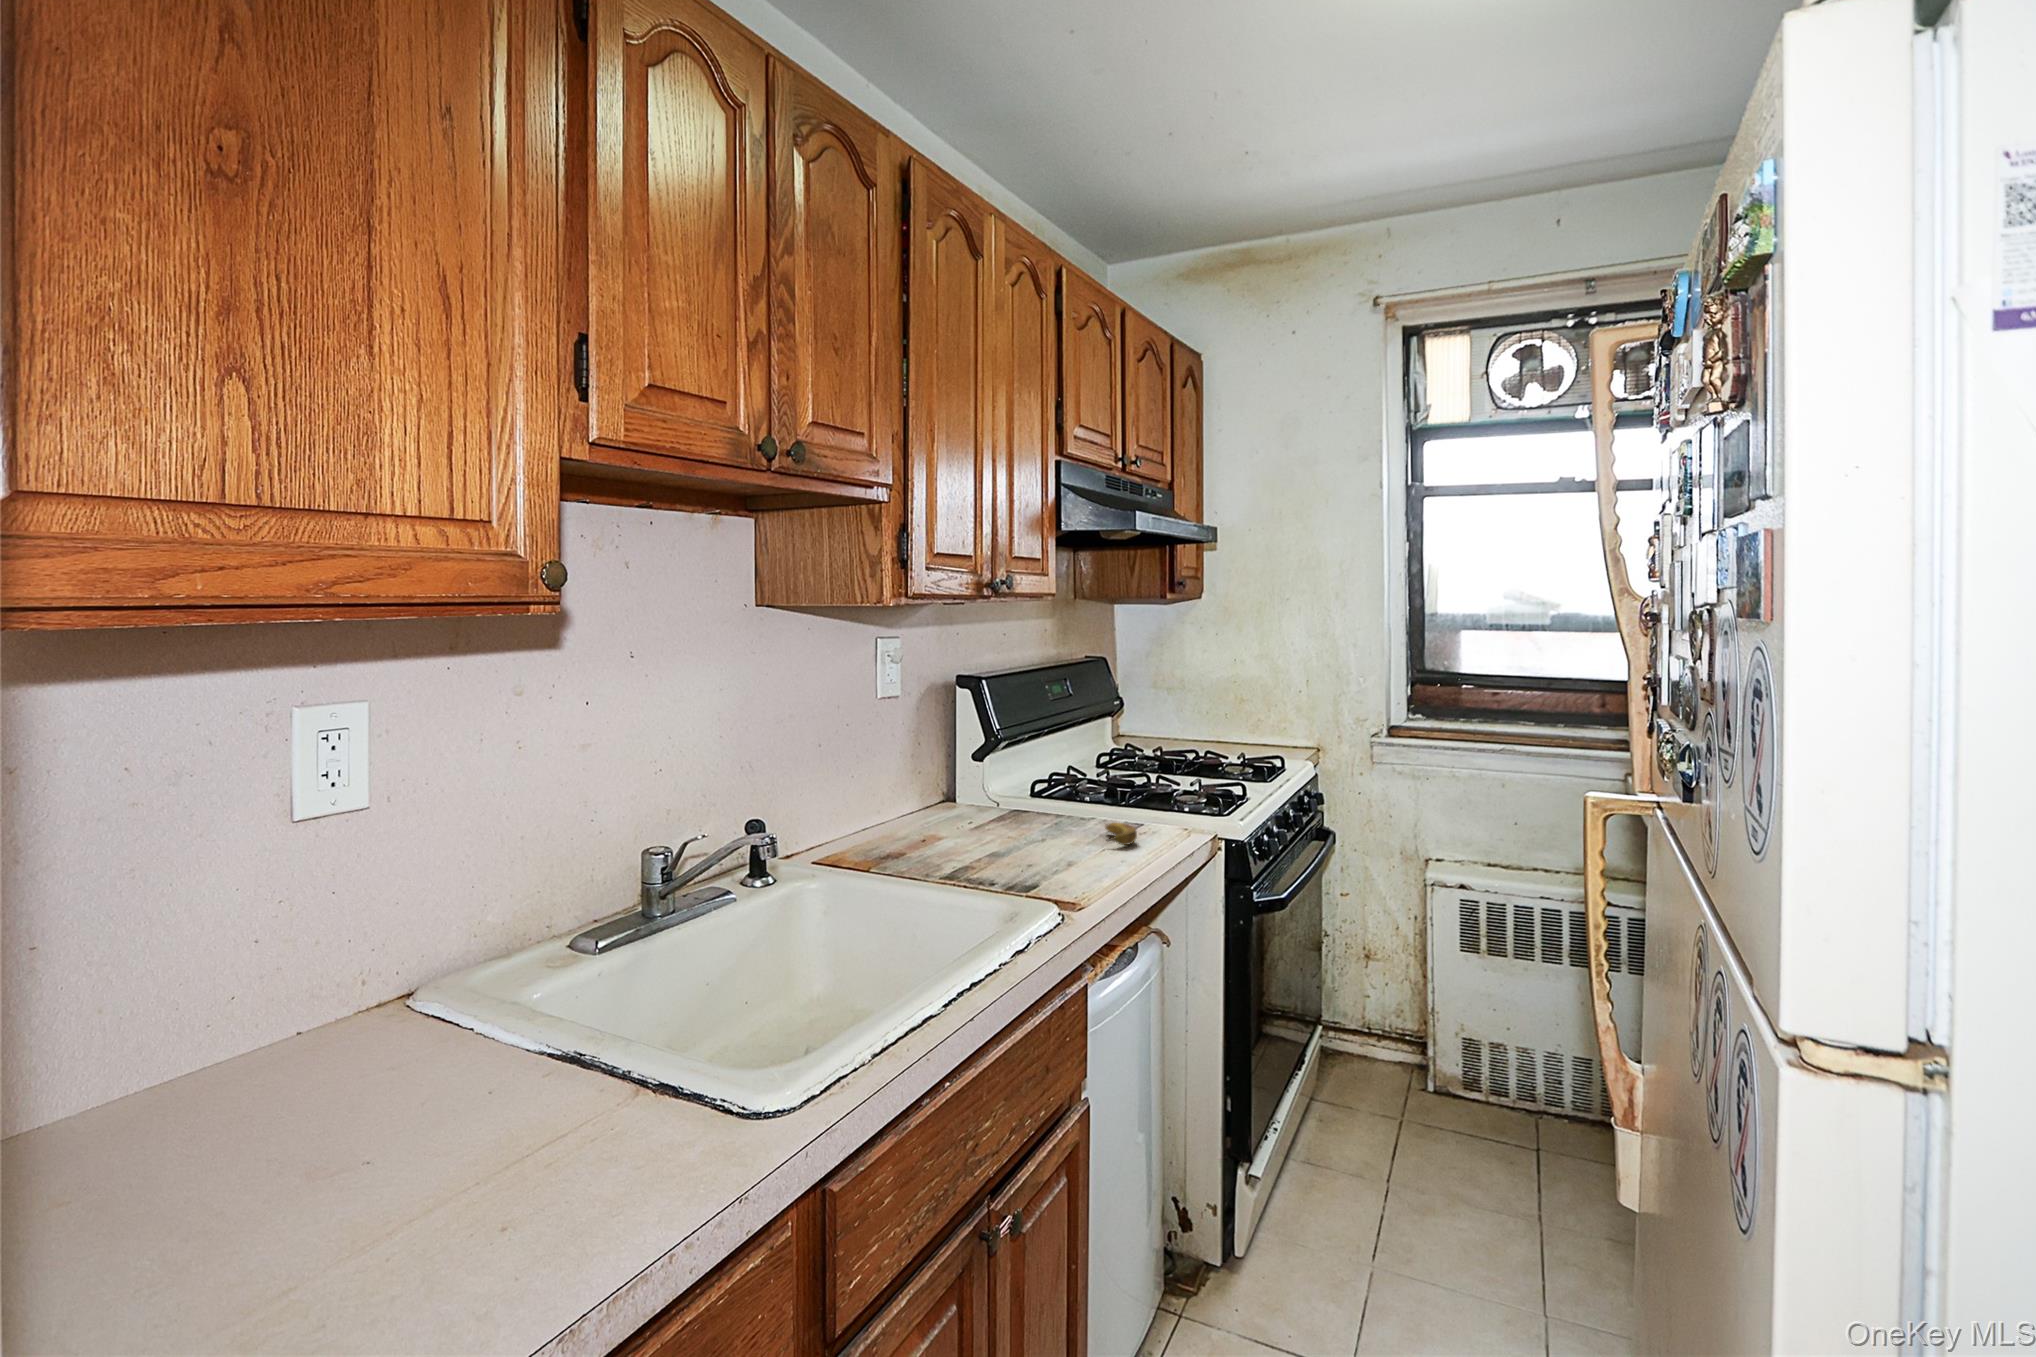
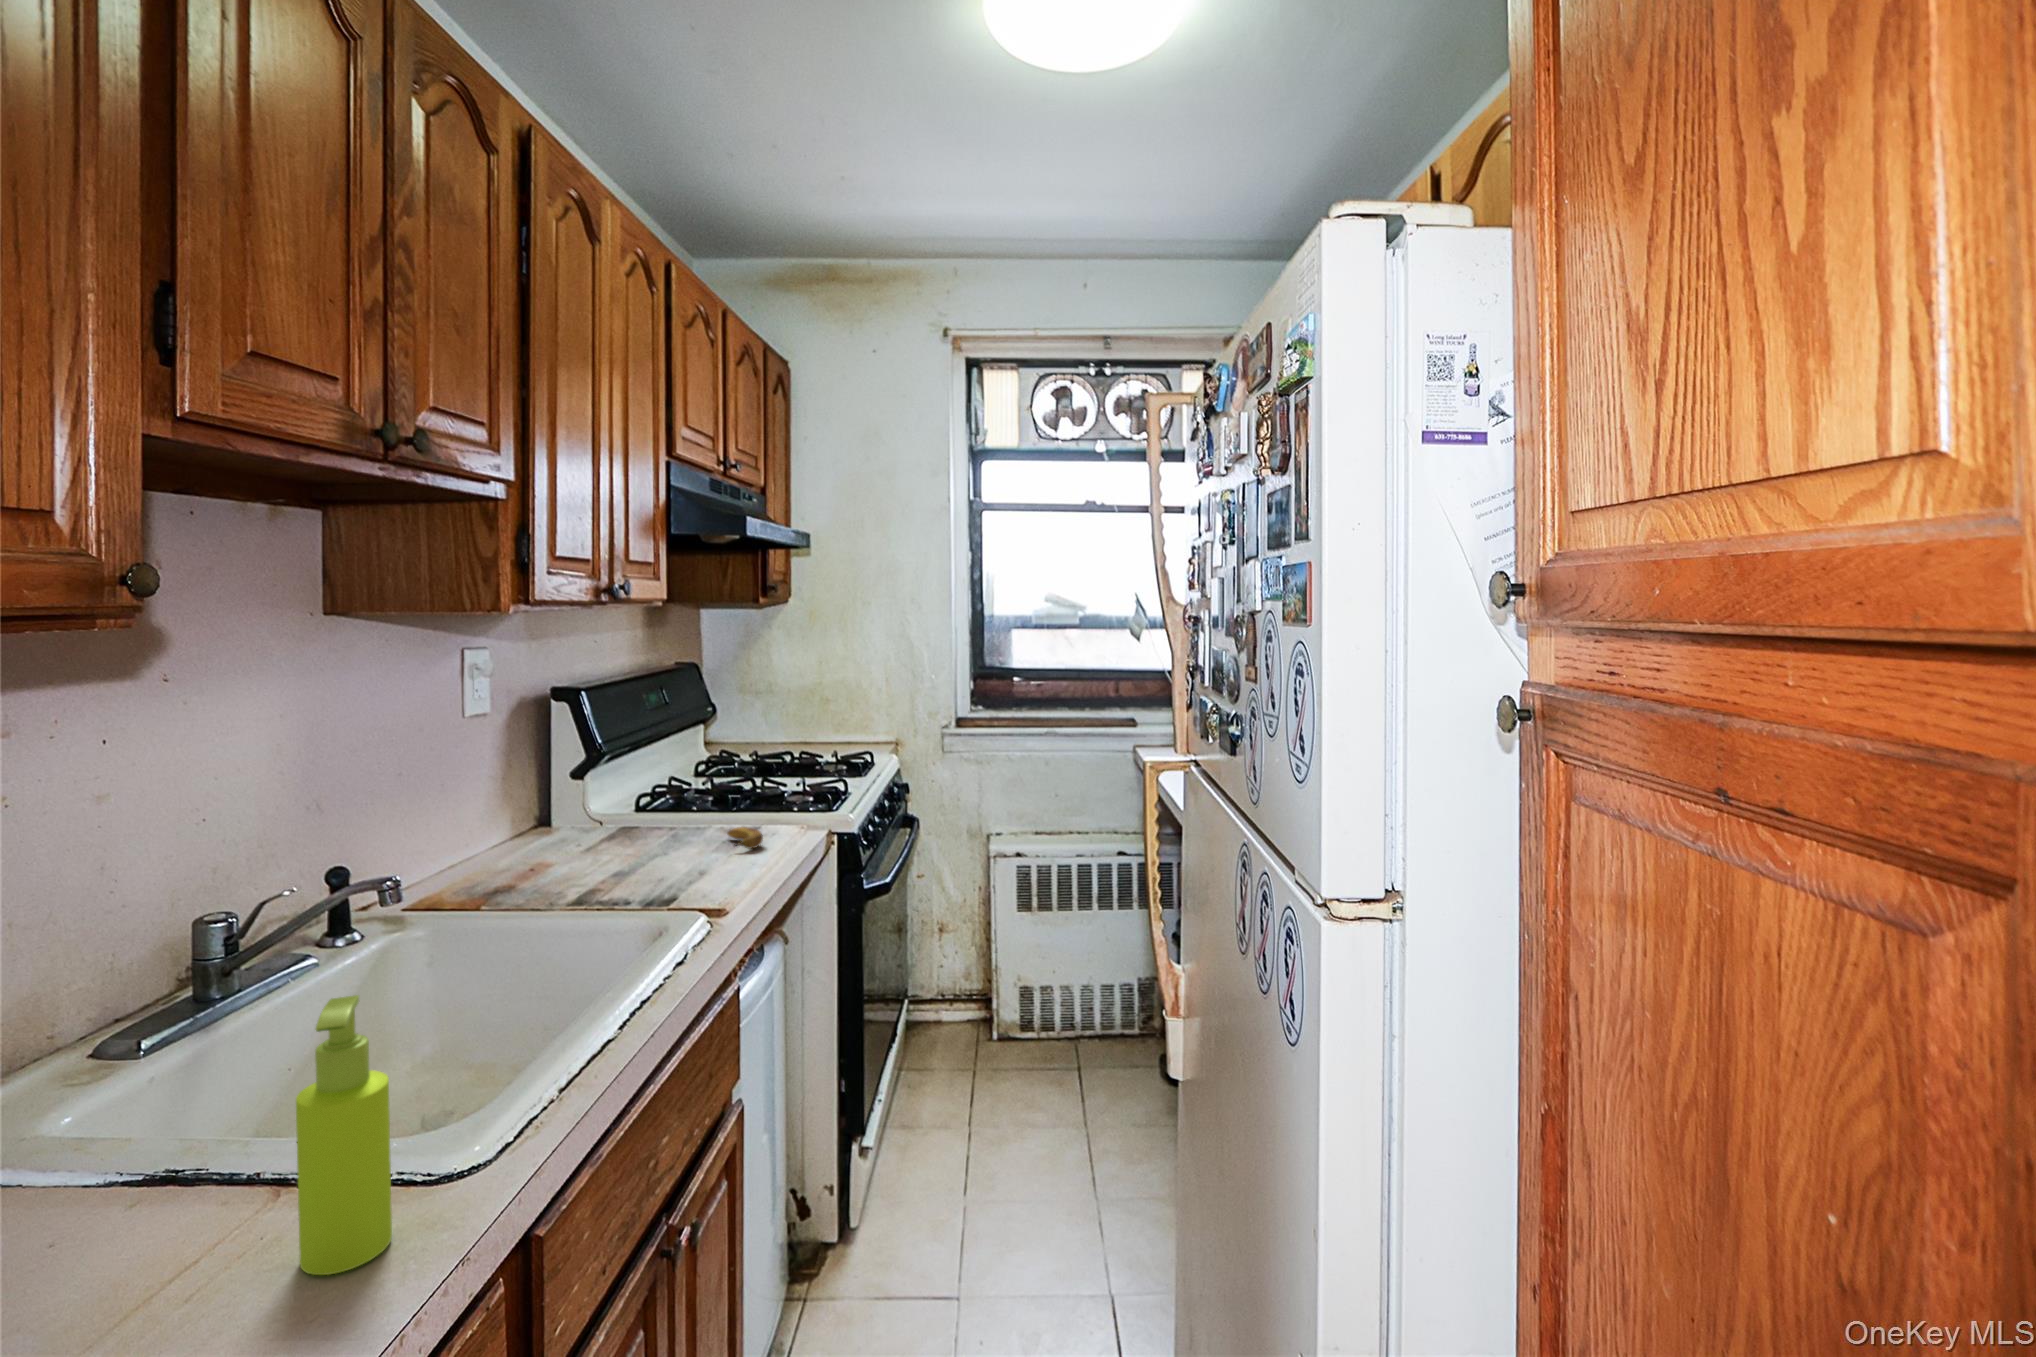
soap dispenser: none [624,935,698,1176] -> present [296,995,392,1275]

